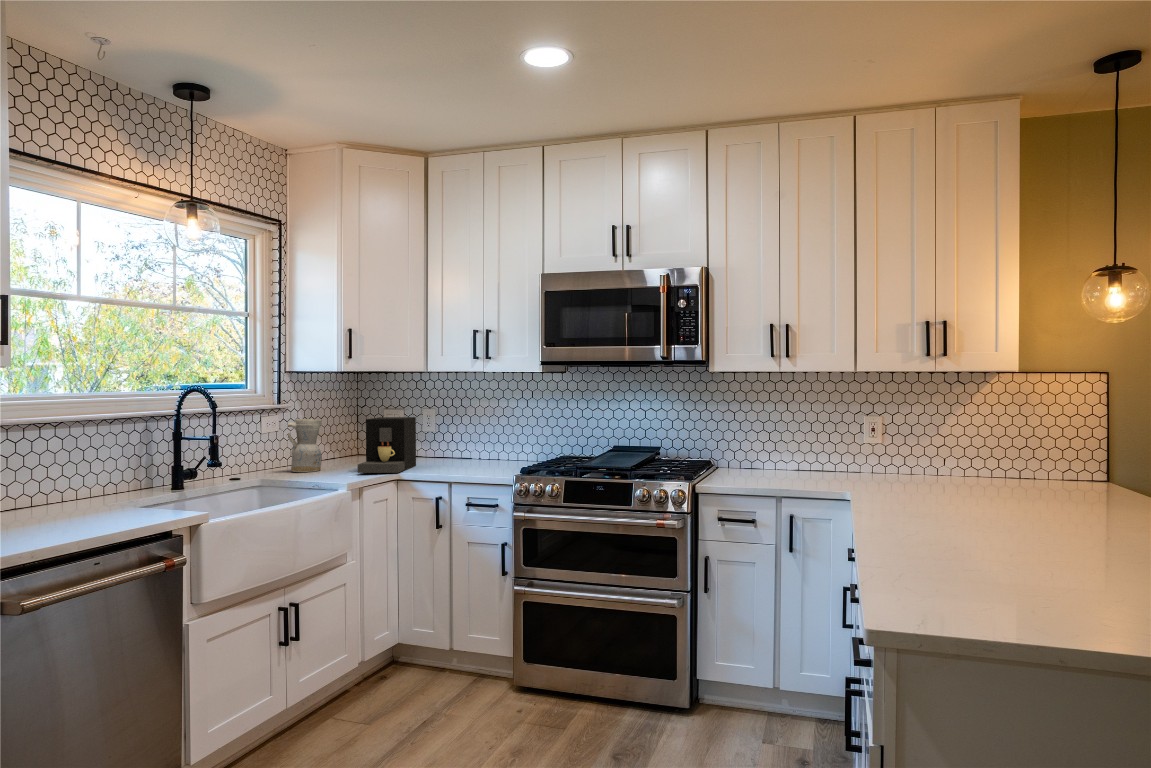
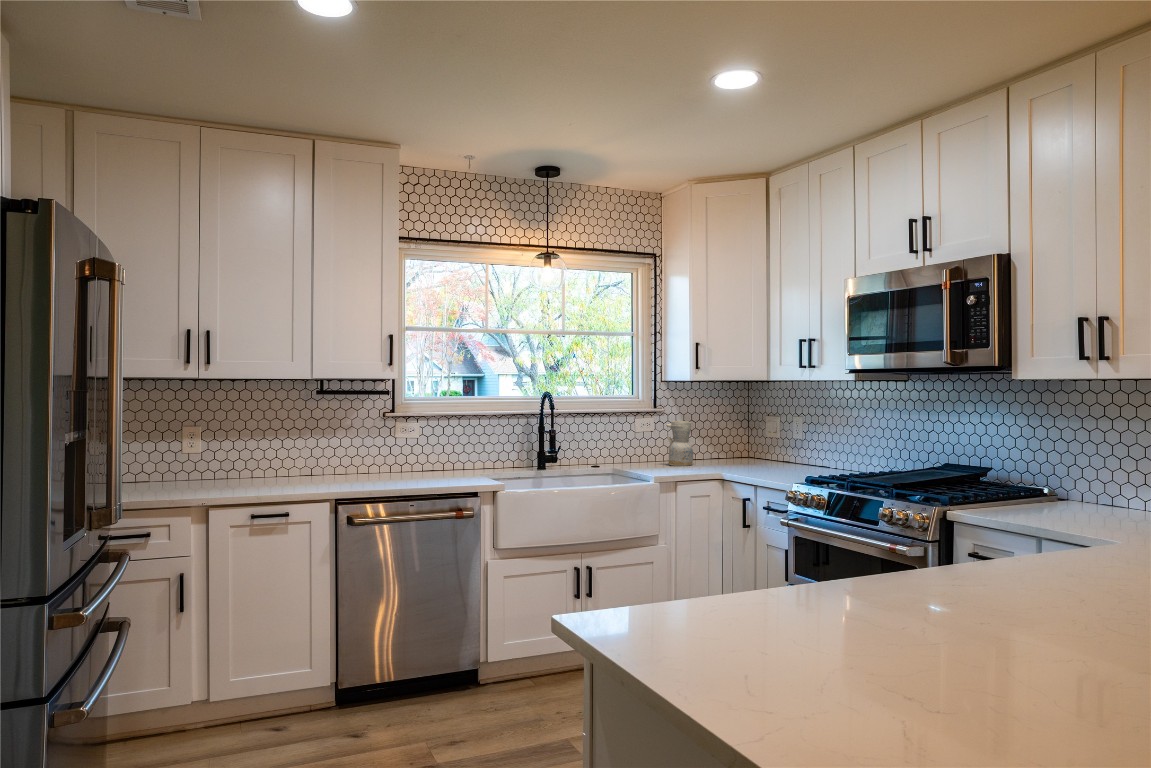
coffee maker: present [358,417,416,473] -> none [691,422,762,472]

